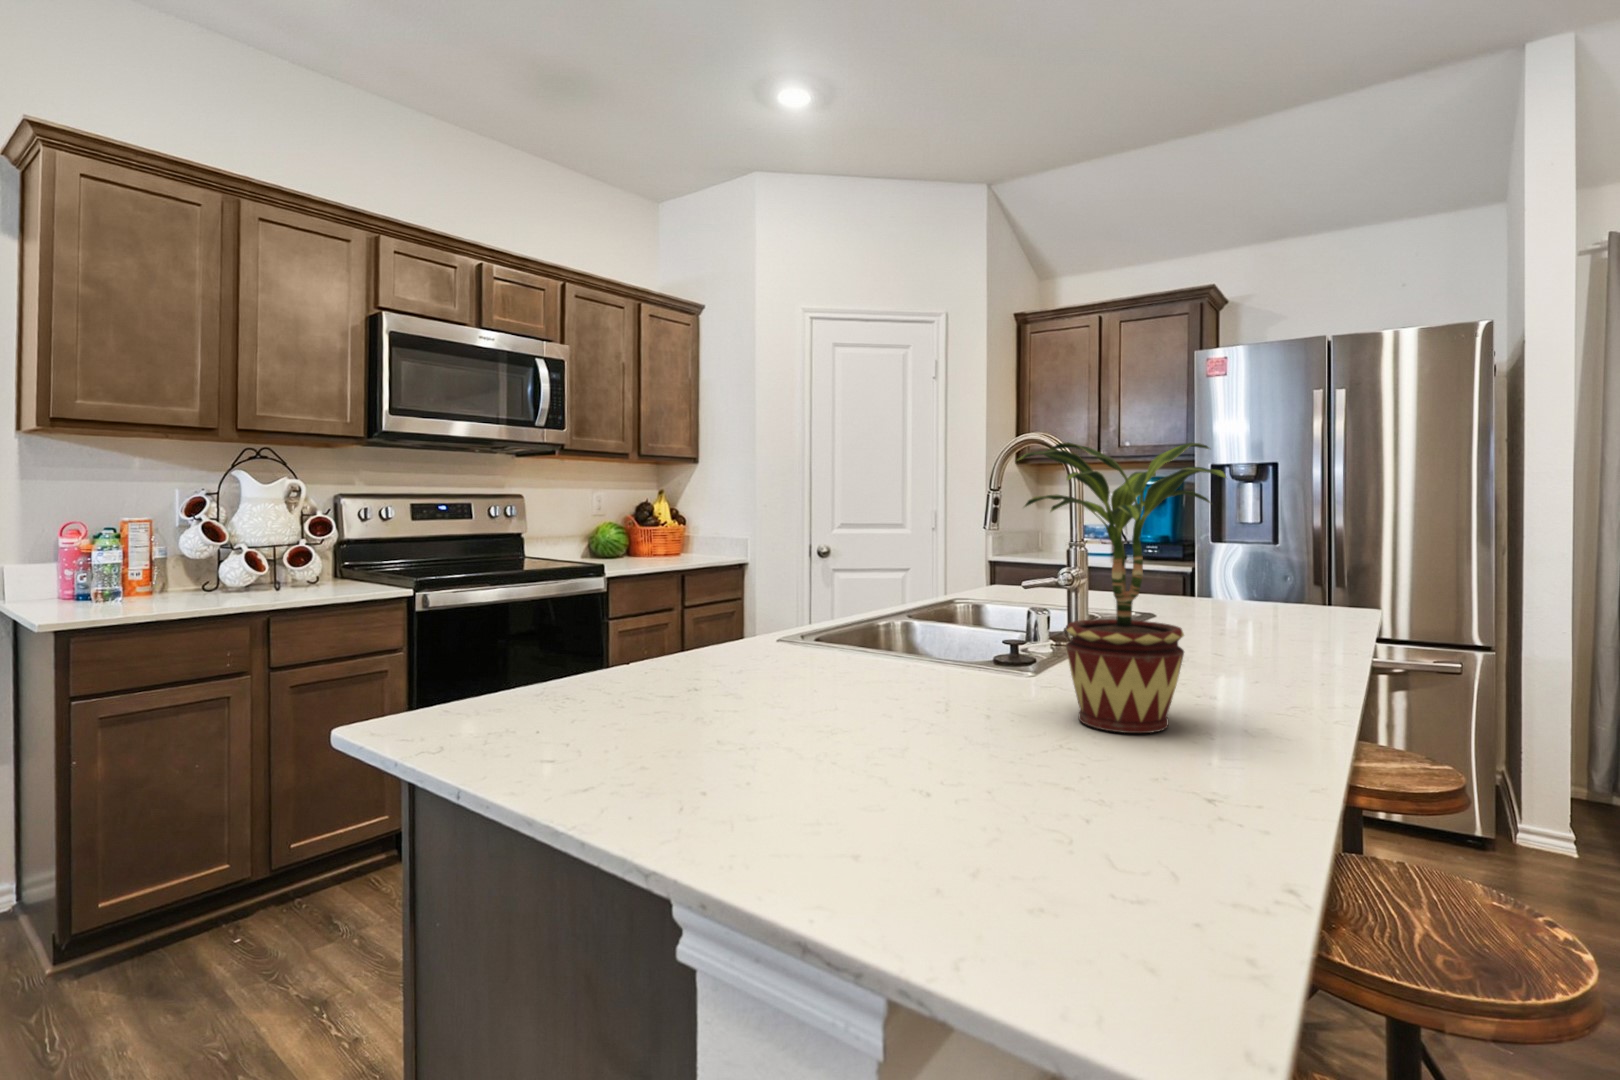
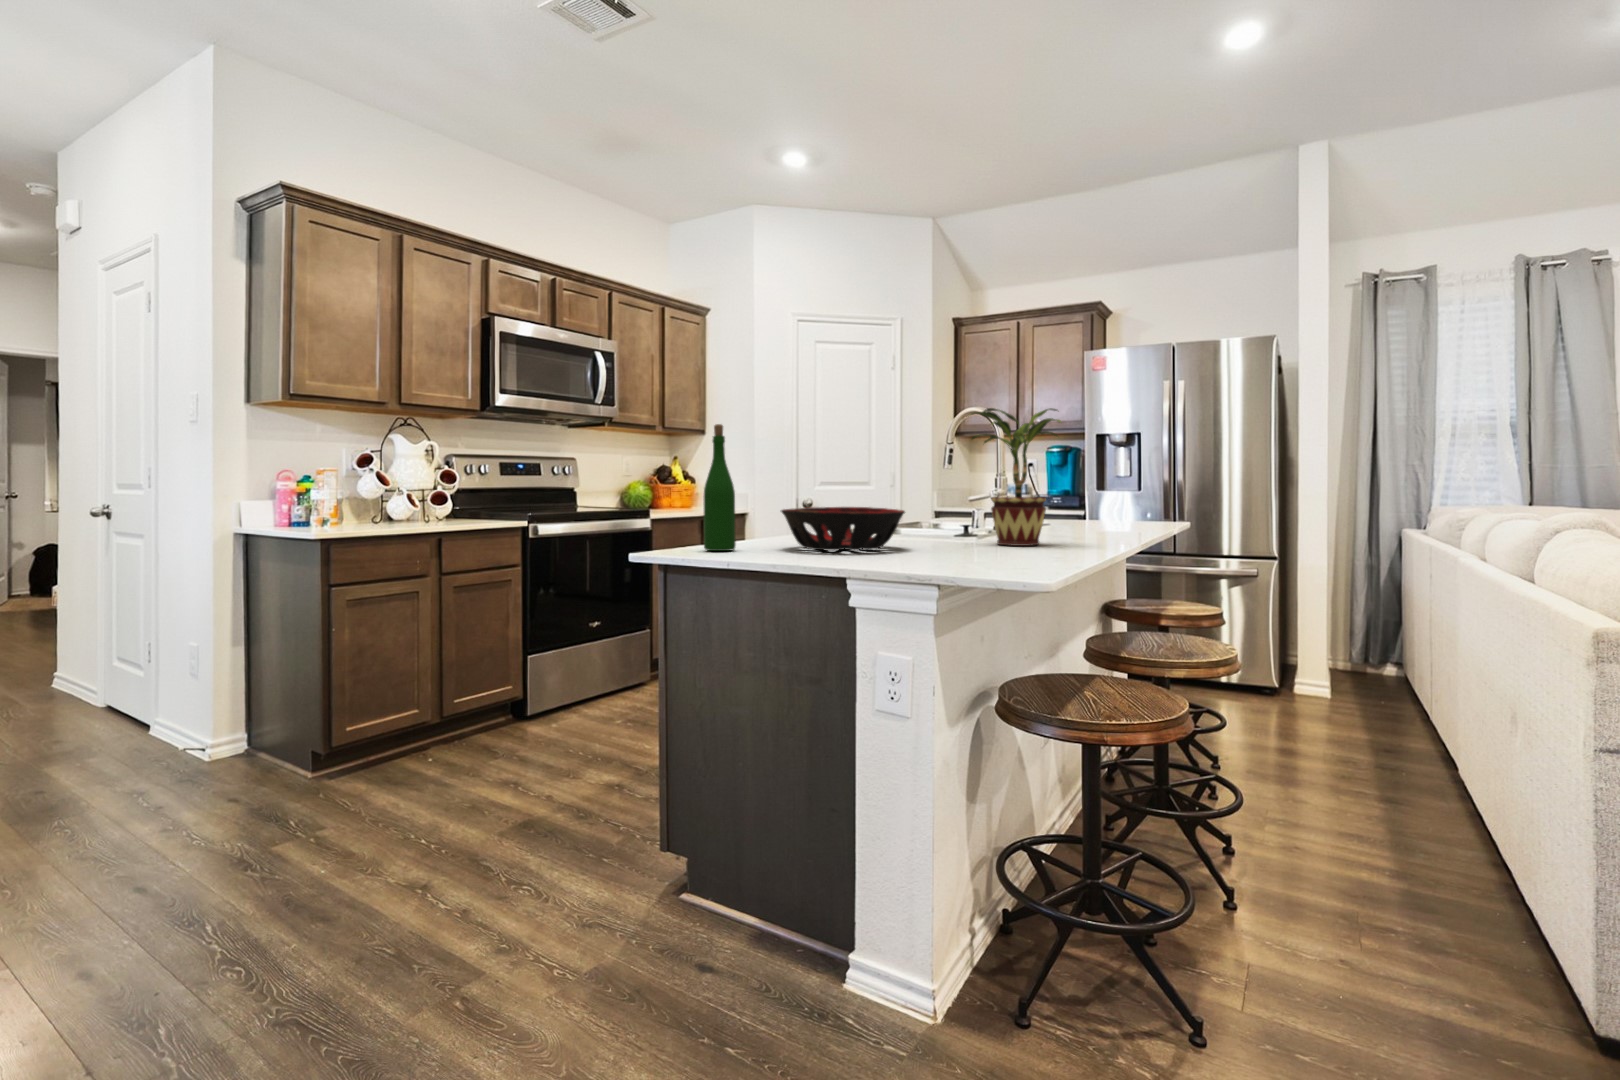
wine bottle: none [449,482,520,752] -> present [704,424,736,551]
decorative bowl: none [612,637,878,763] -> present [781,507,905,551]

